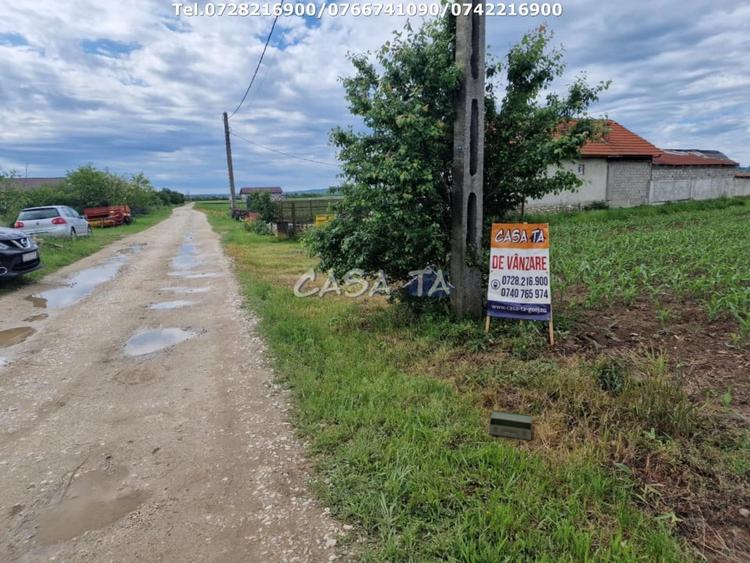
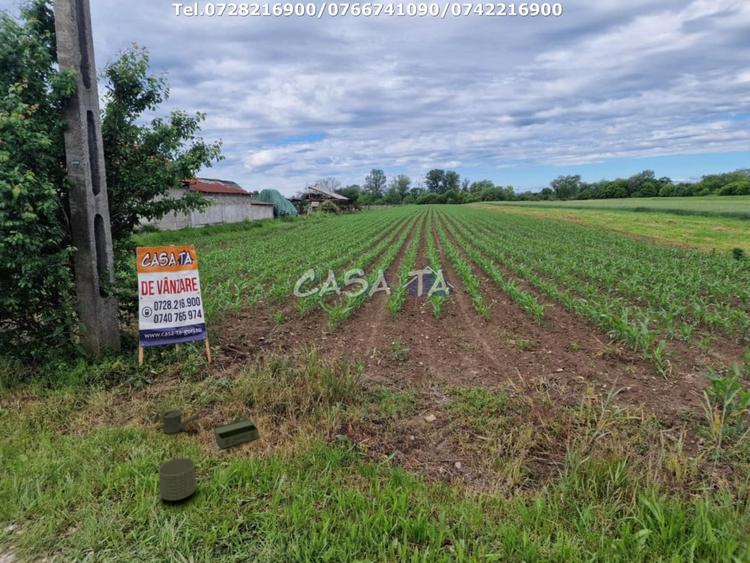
watering can: none [458,377,486,402] -> present [156,410,199,434]
planter: none [408,423,439,462] -> present [159,458,196,501]

